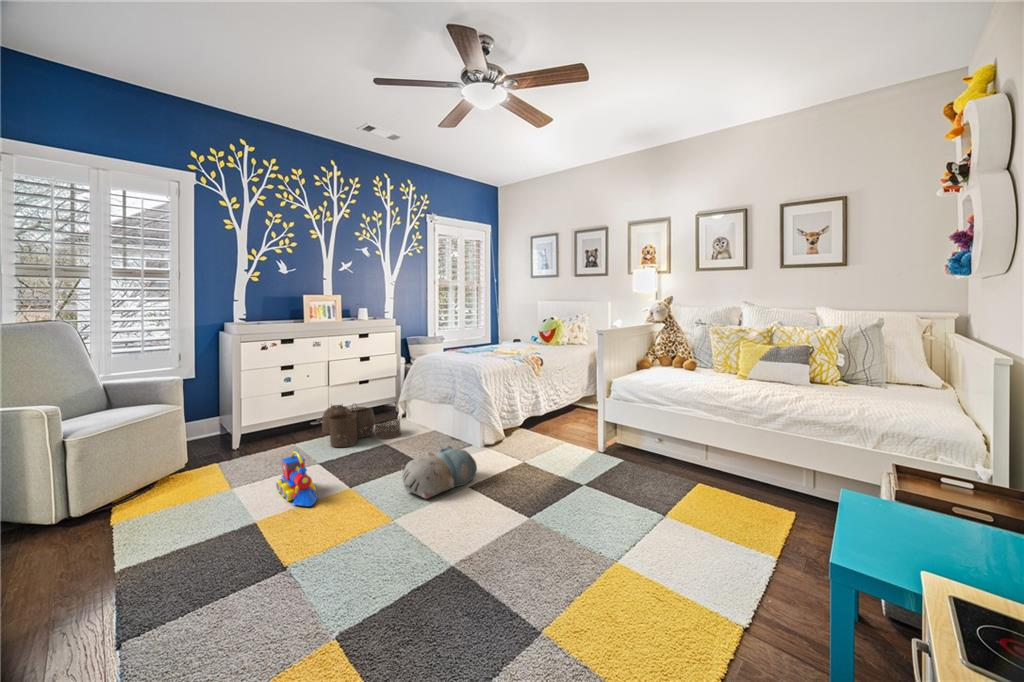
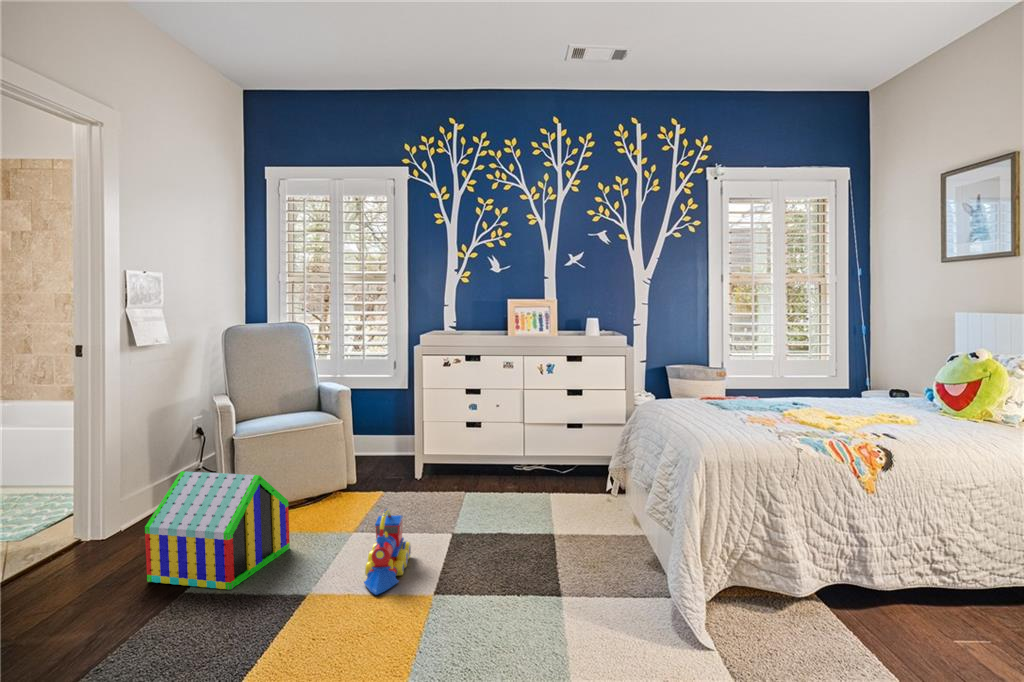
woven basket: present [322,405,401,447] -> none [491,448,594,516]
plush toy: present [401,445,477,499] -> none [485,558,625,648]
toy house: none [43,447,183,571] -> present [145,471,290,590]

